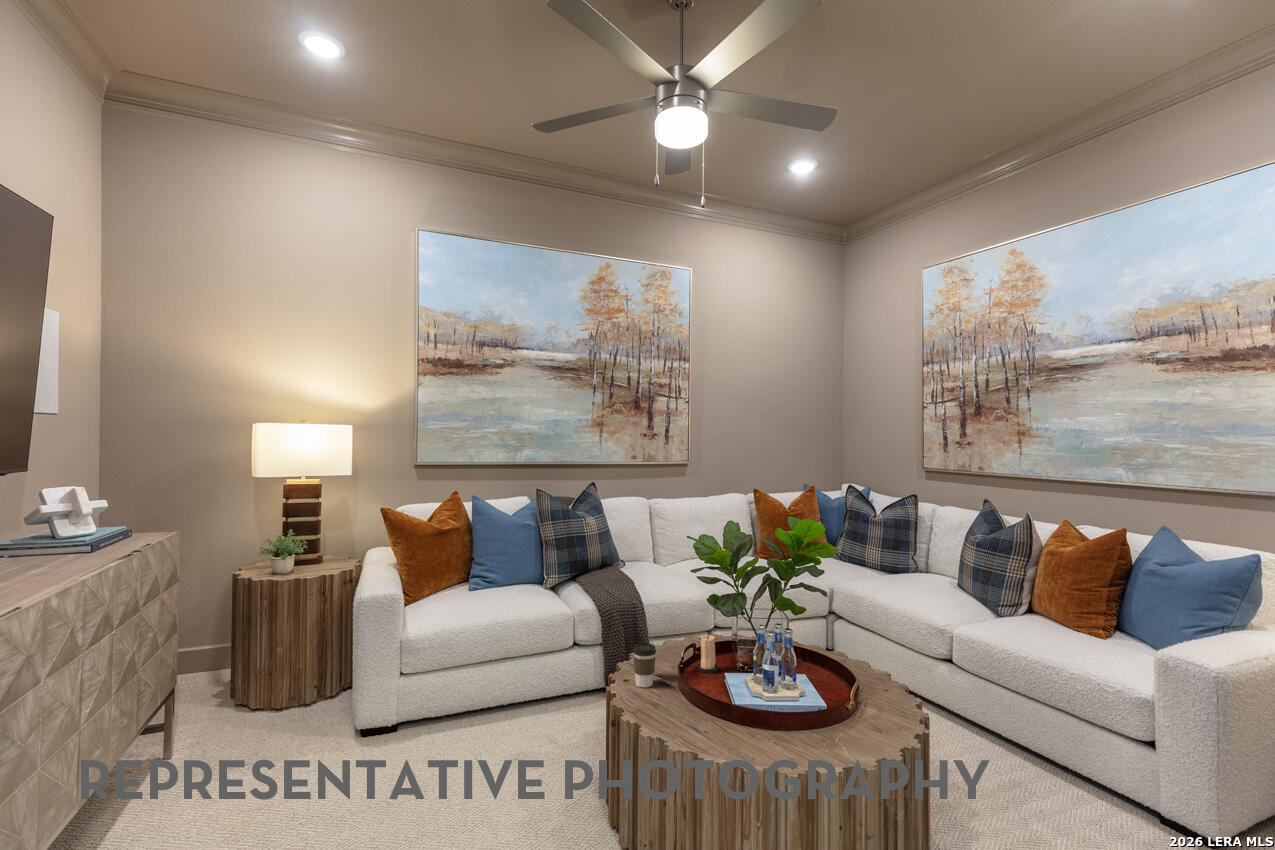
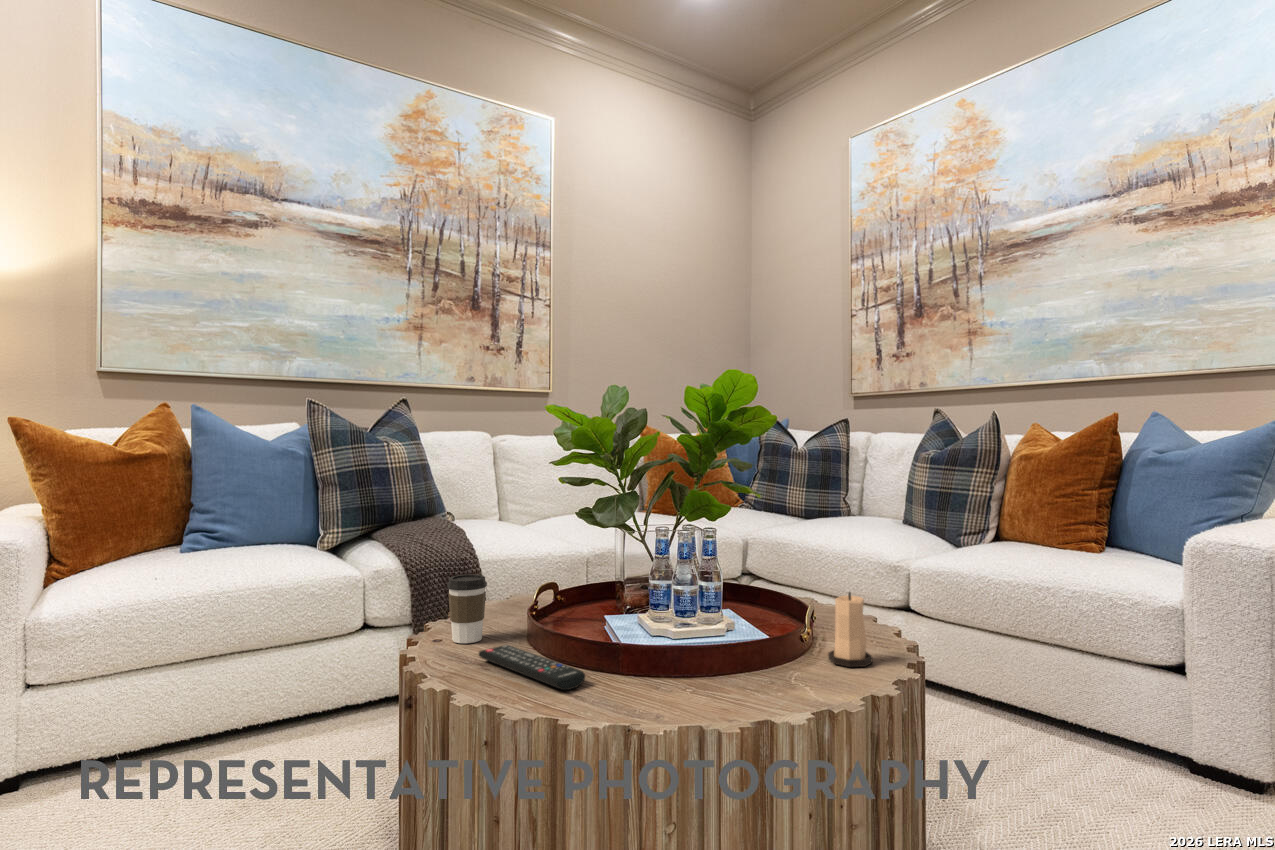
candle: present [698,634,718,673] -> present [828,592,872,667]
remote control: none [653,694,716,733] -> present [478,645,585,690]

